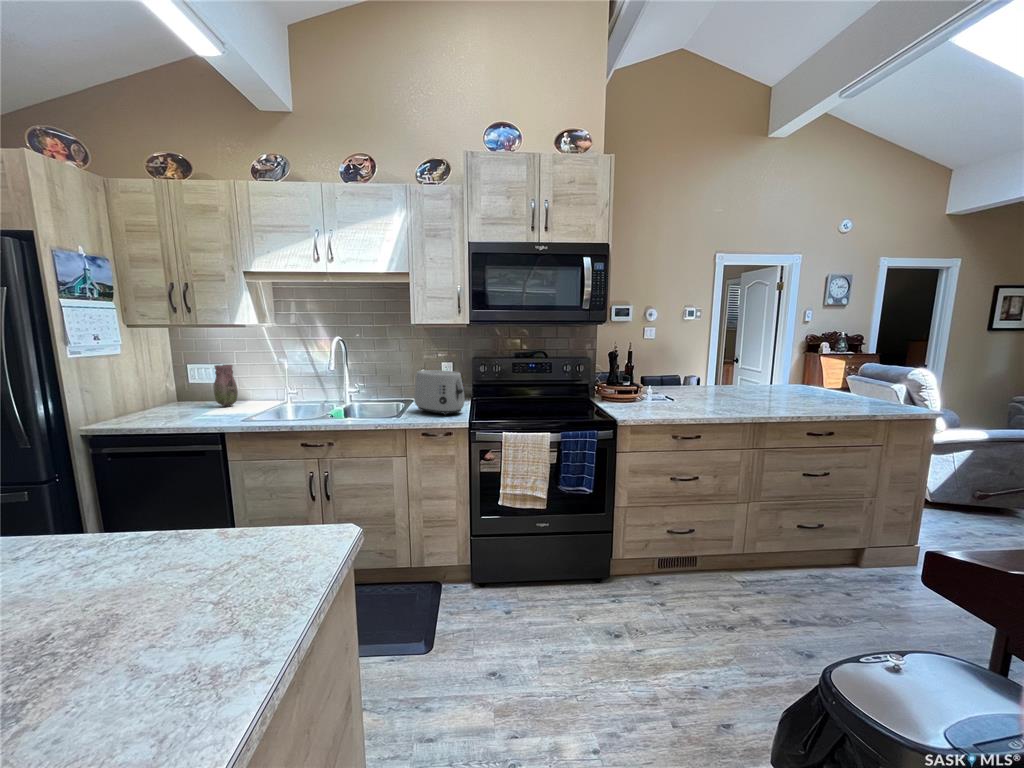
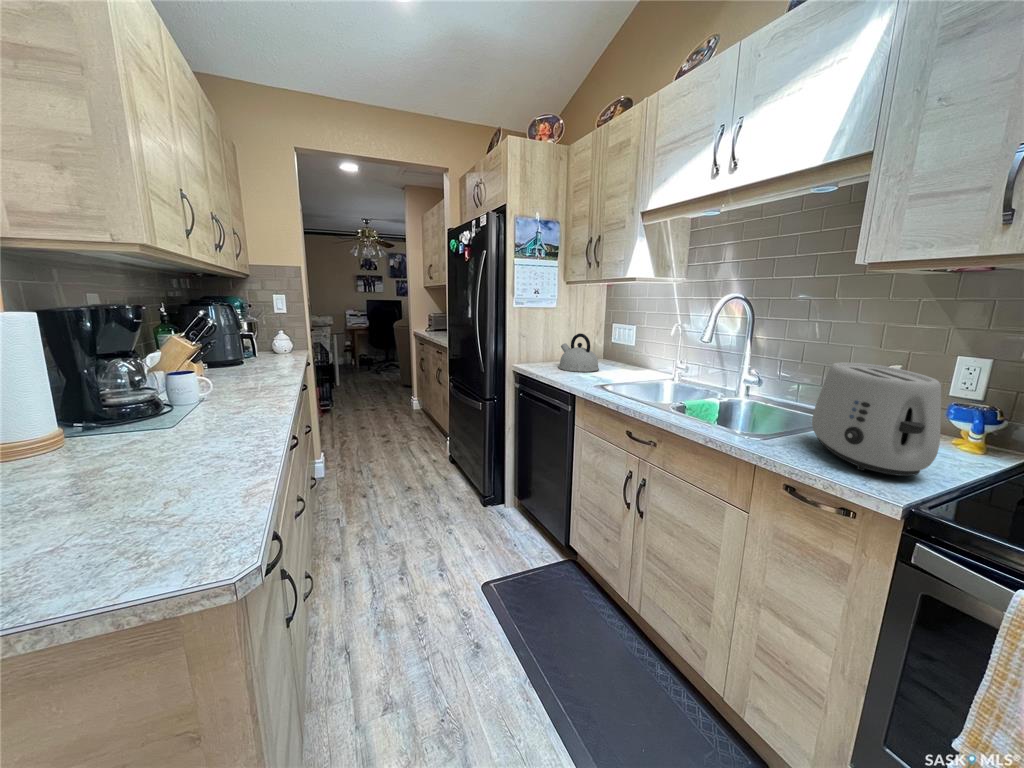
vase: present [214,365,238,406] -> none [619,325,640,369]
kettle: none [147,379,207,420] -> present [558,333,599,372]

